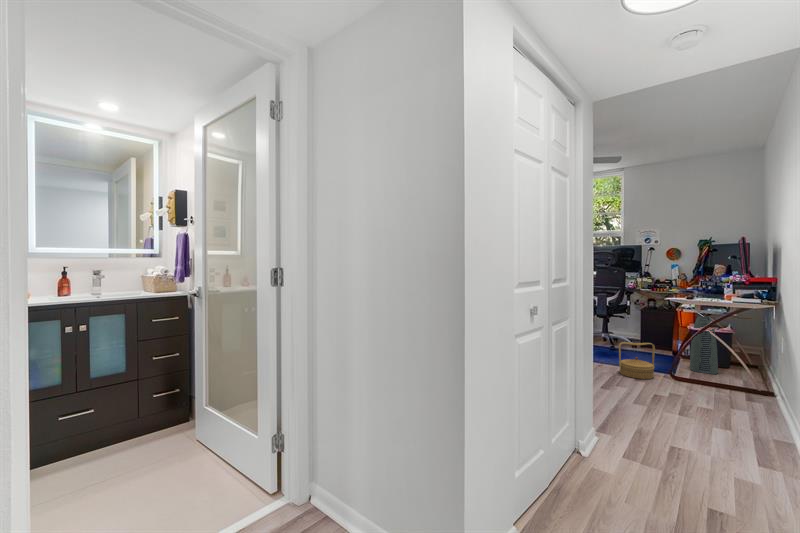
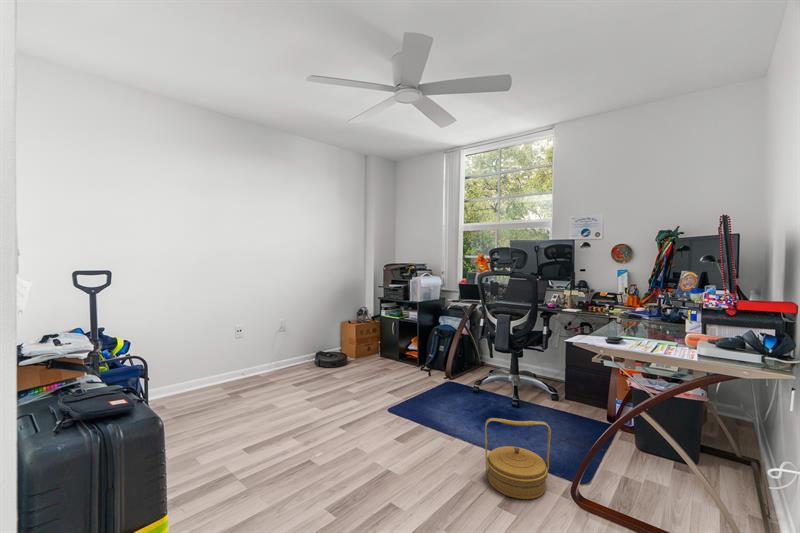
air purifier: present [690,316,718,374] -> none [626,368,674,484]

